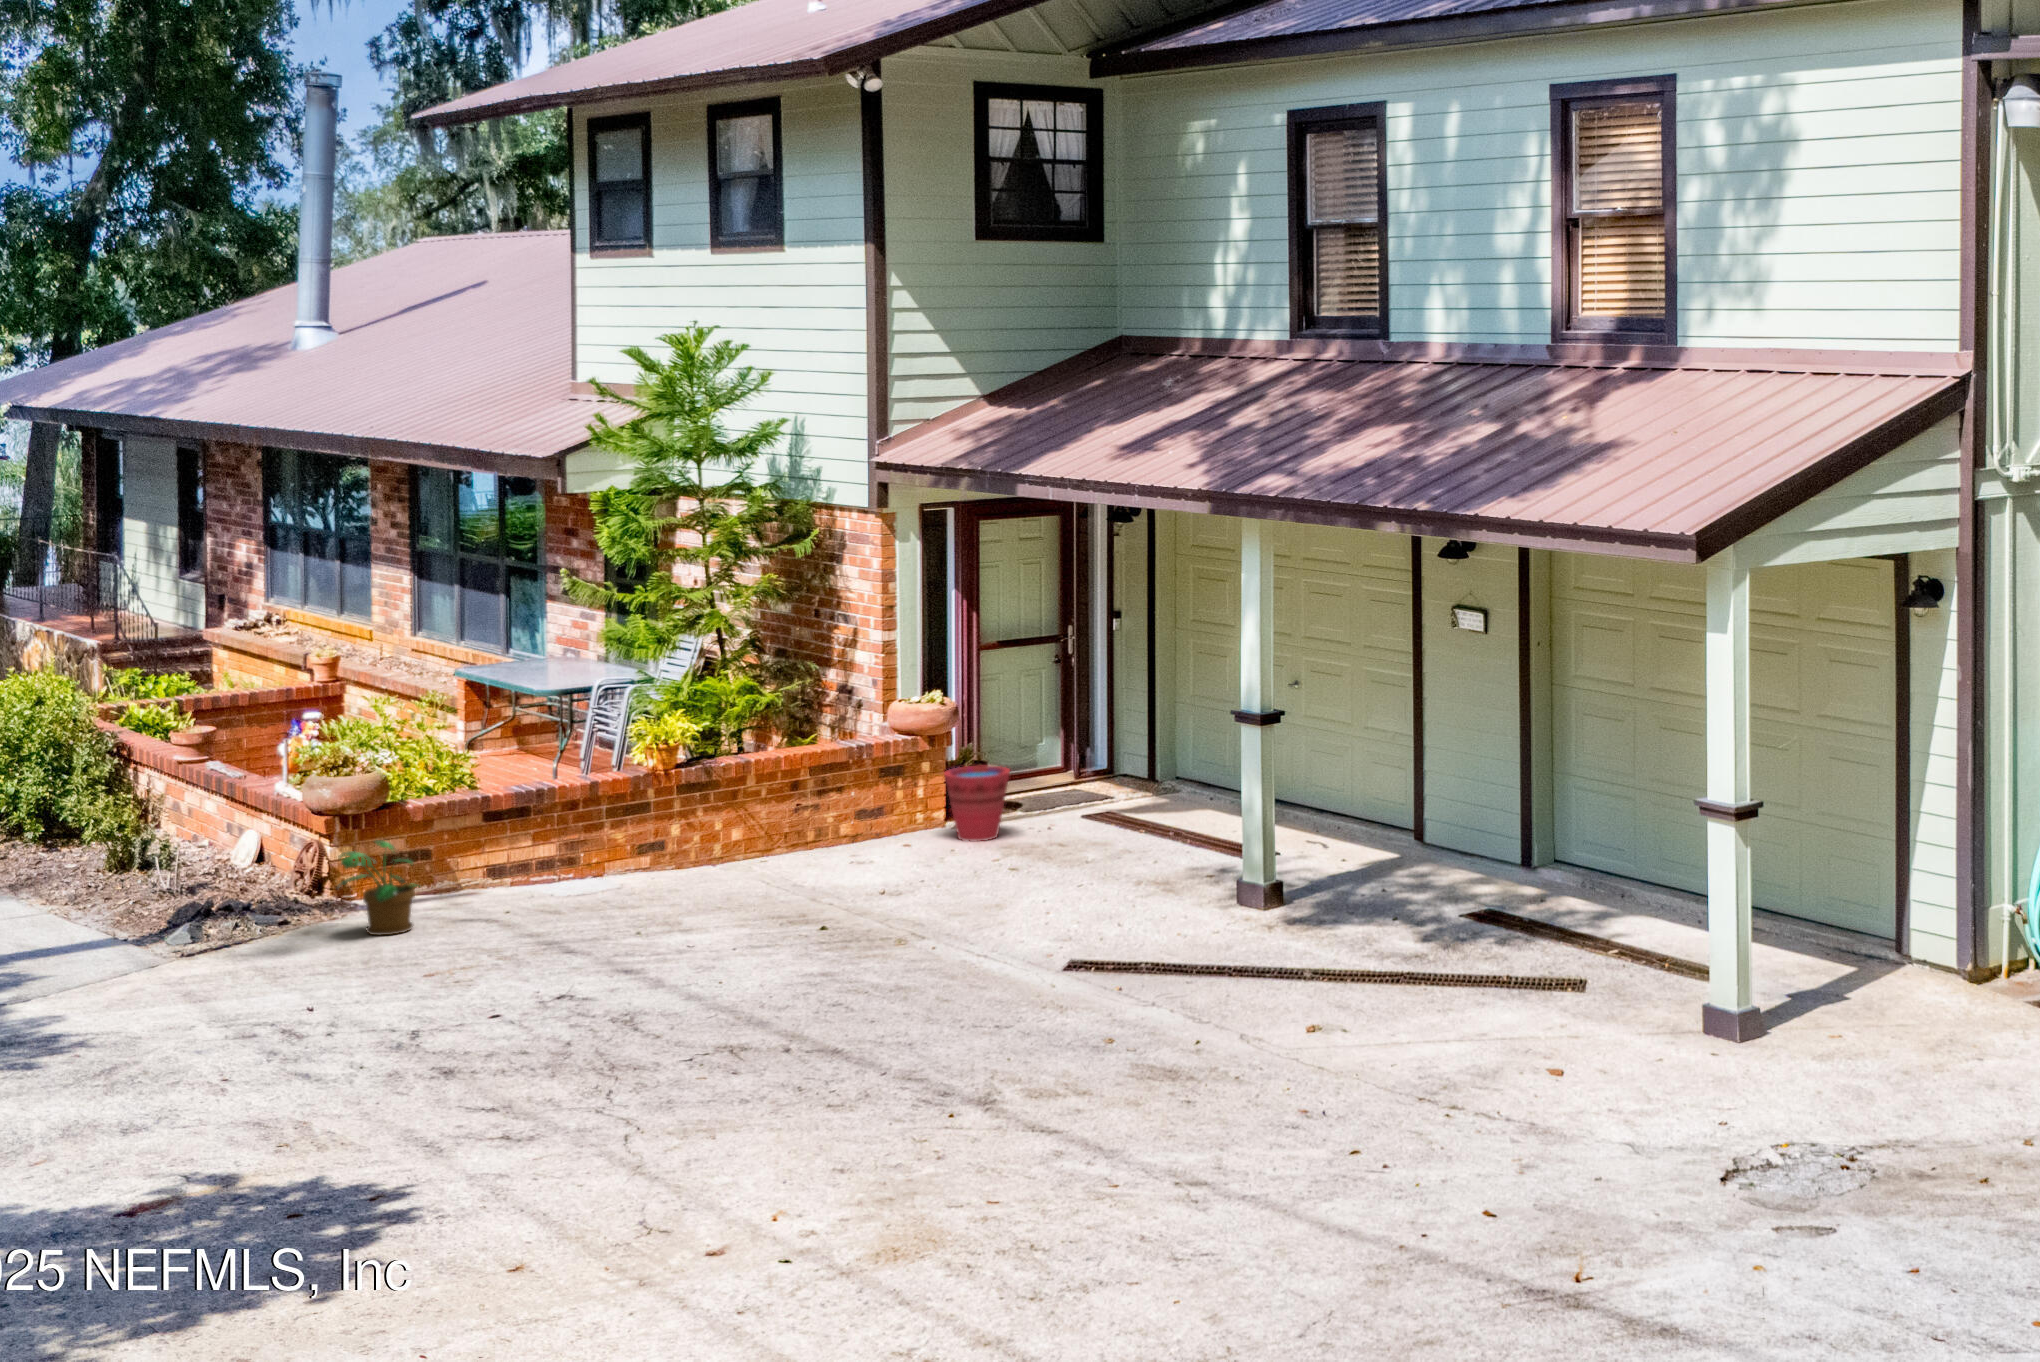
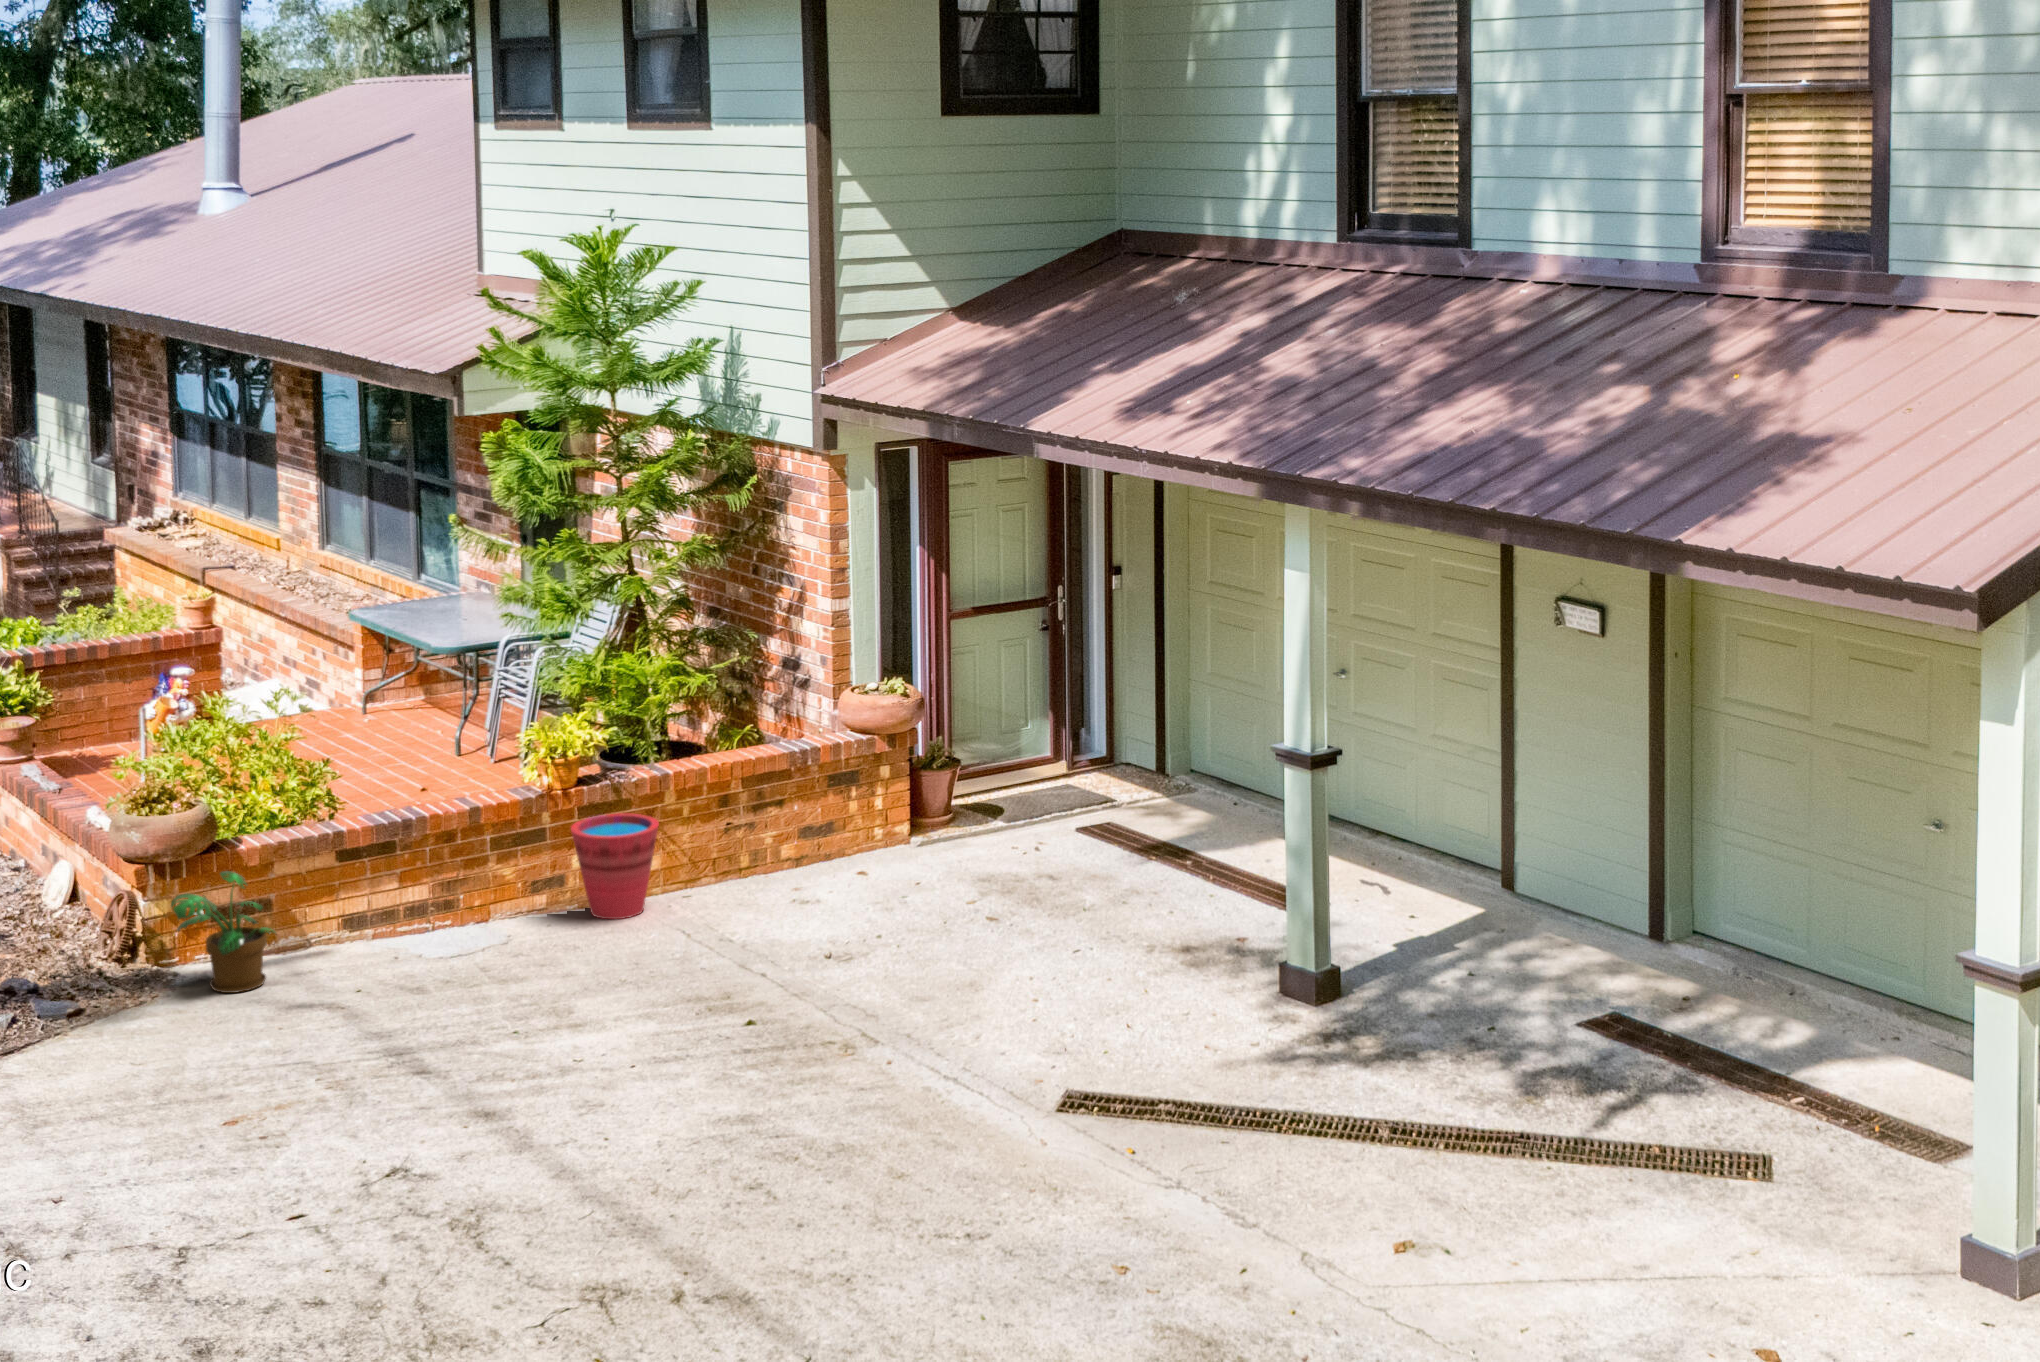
bucket: present [944,766,1010,841] -> present [571,813,659,919]

